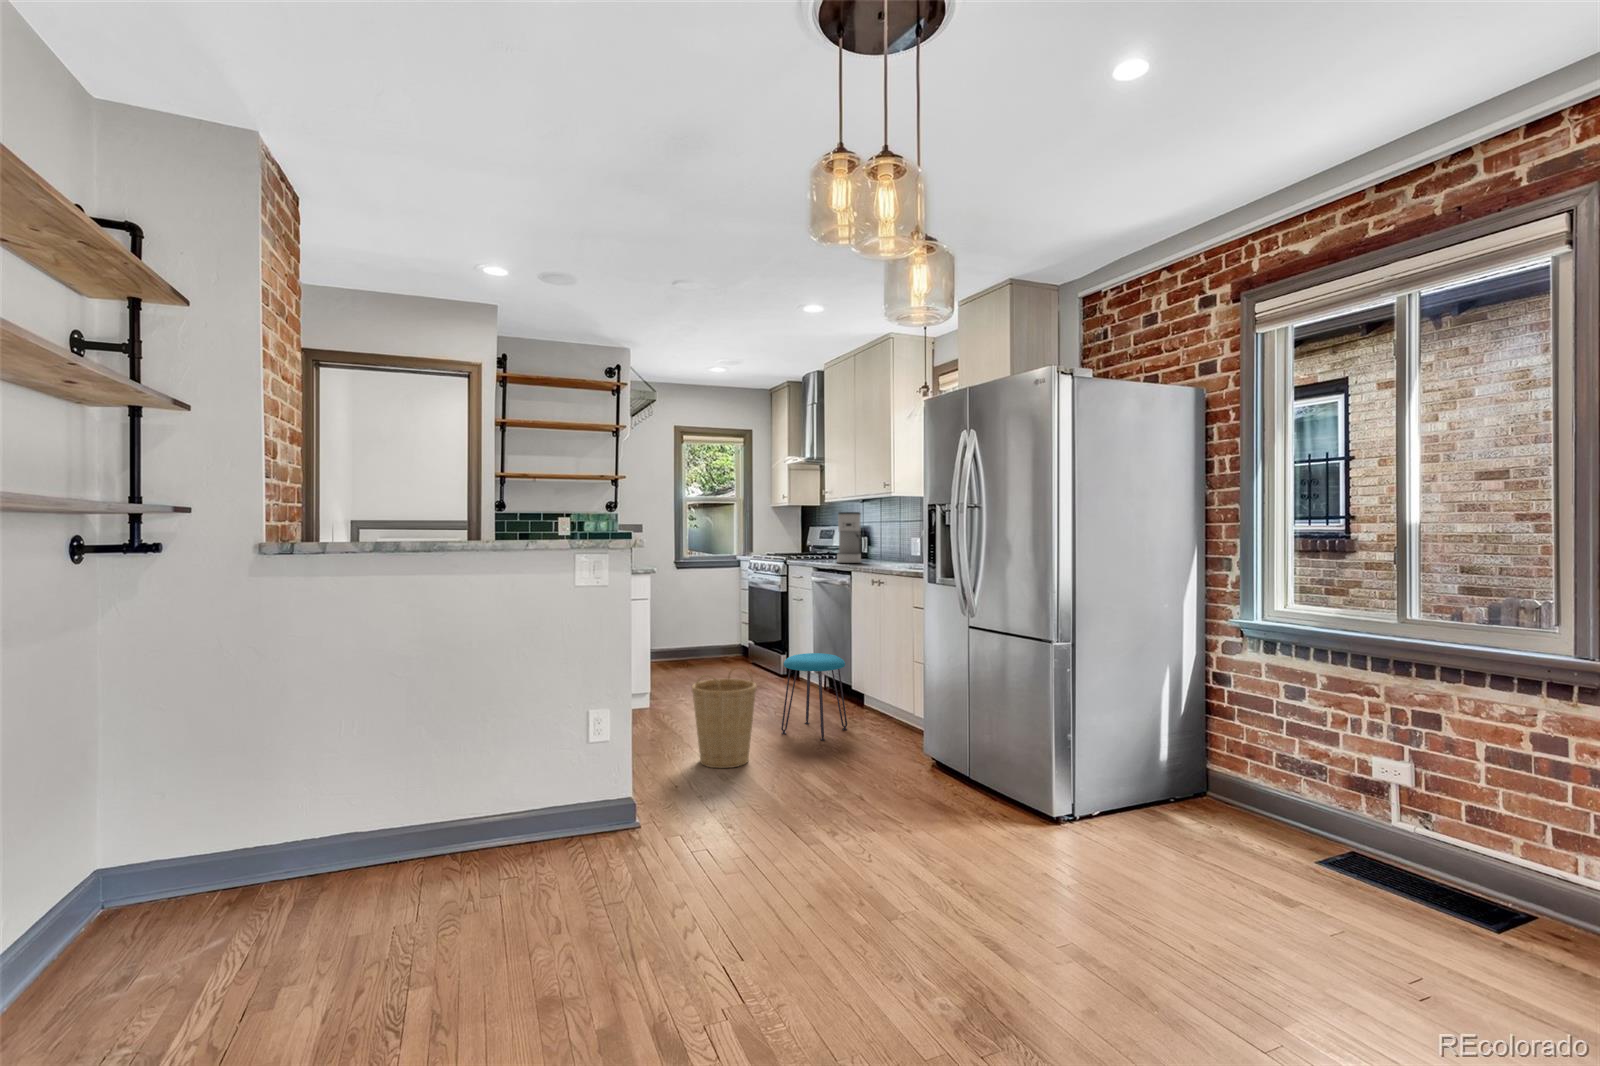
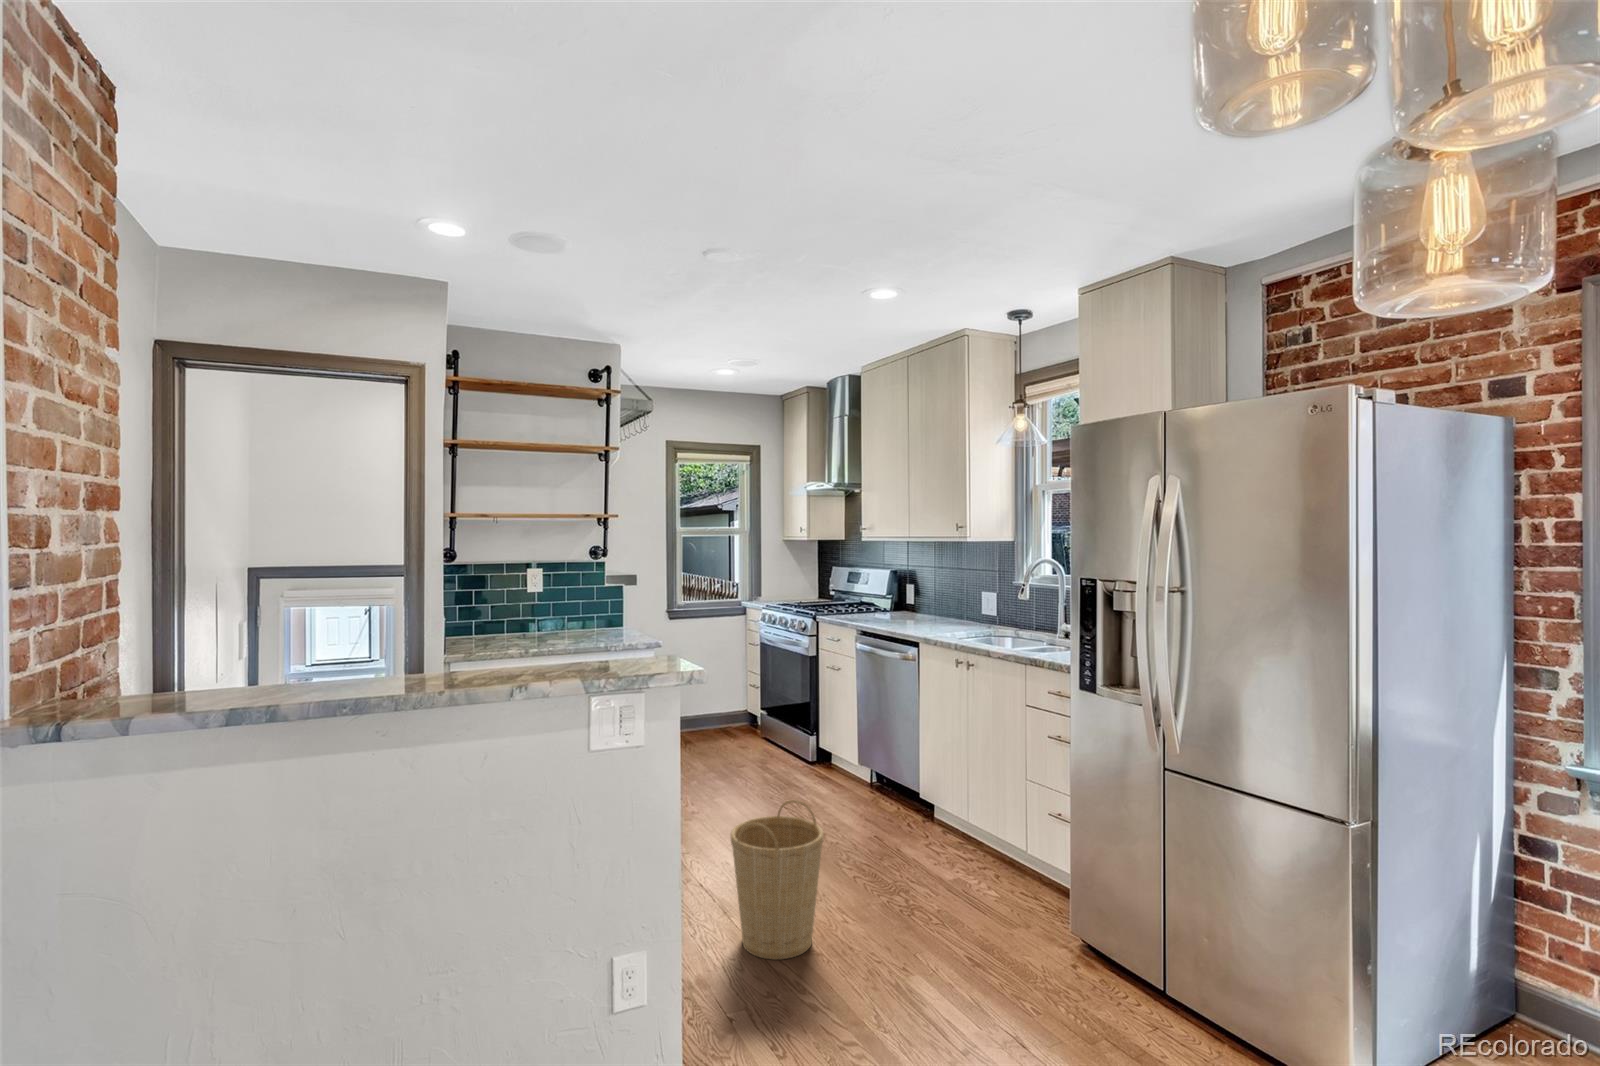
coffee maker: present [837,512,866,563] -> none [890,560,928,627]
stool: present [781,653,847,740] -> none [841,761,928,892]

